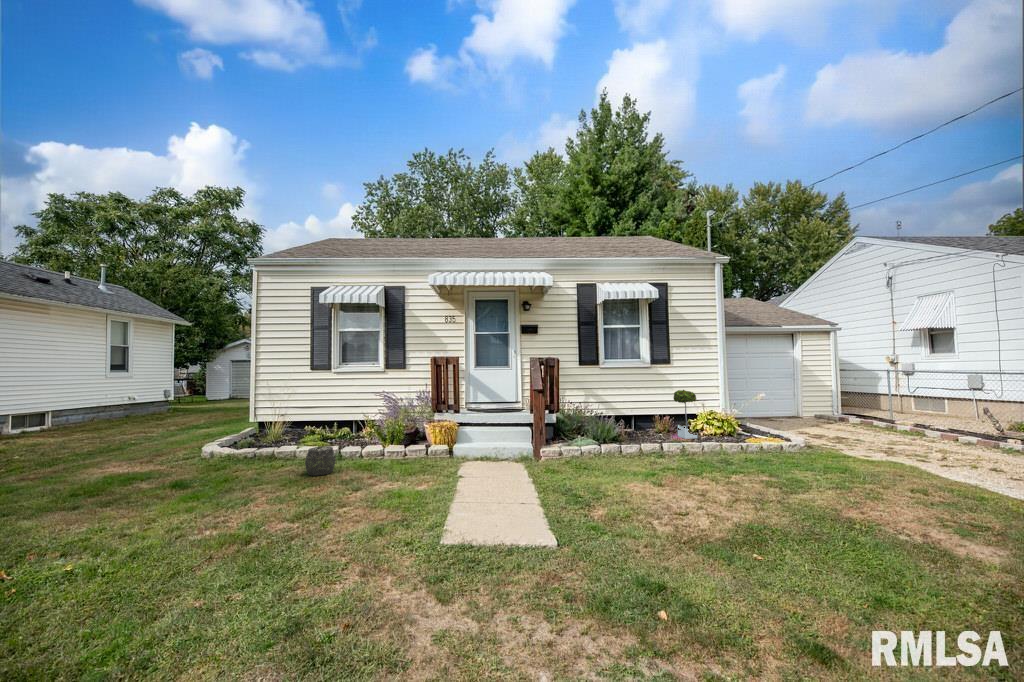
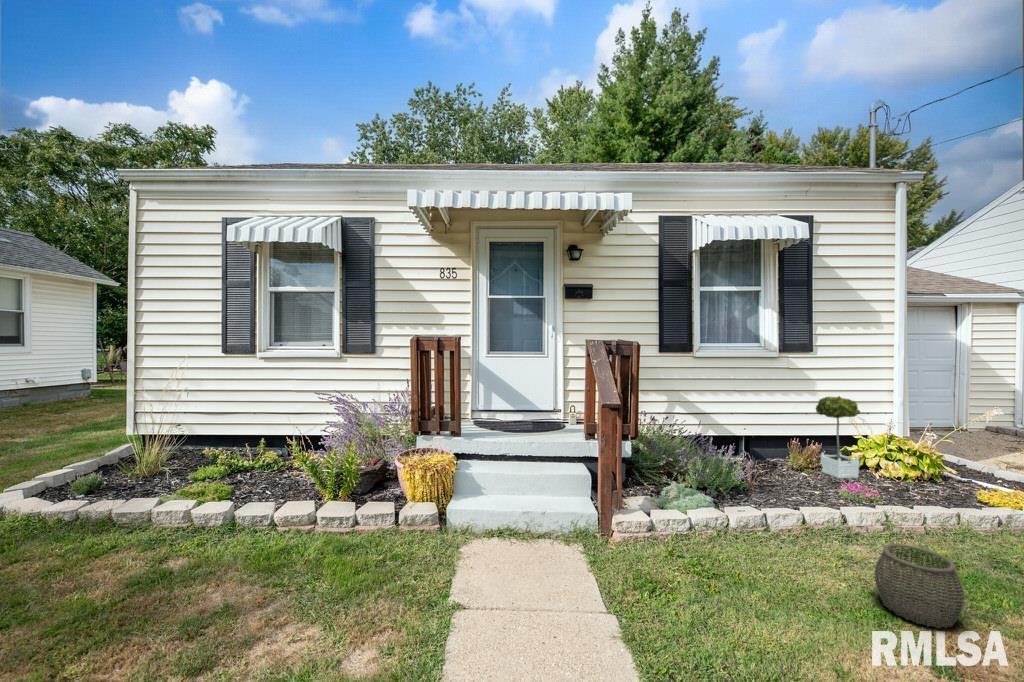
woven basket: present [305,446,336,476] -> present [874,544,965,628]

